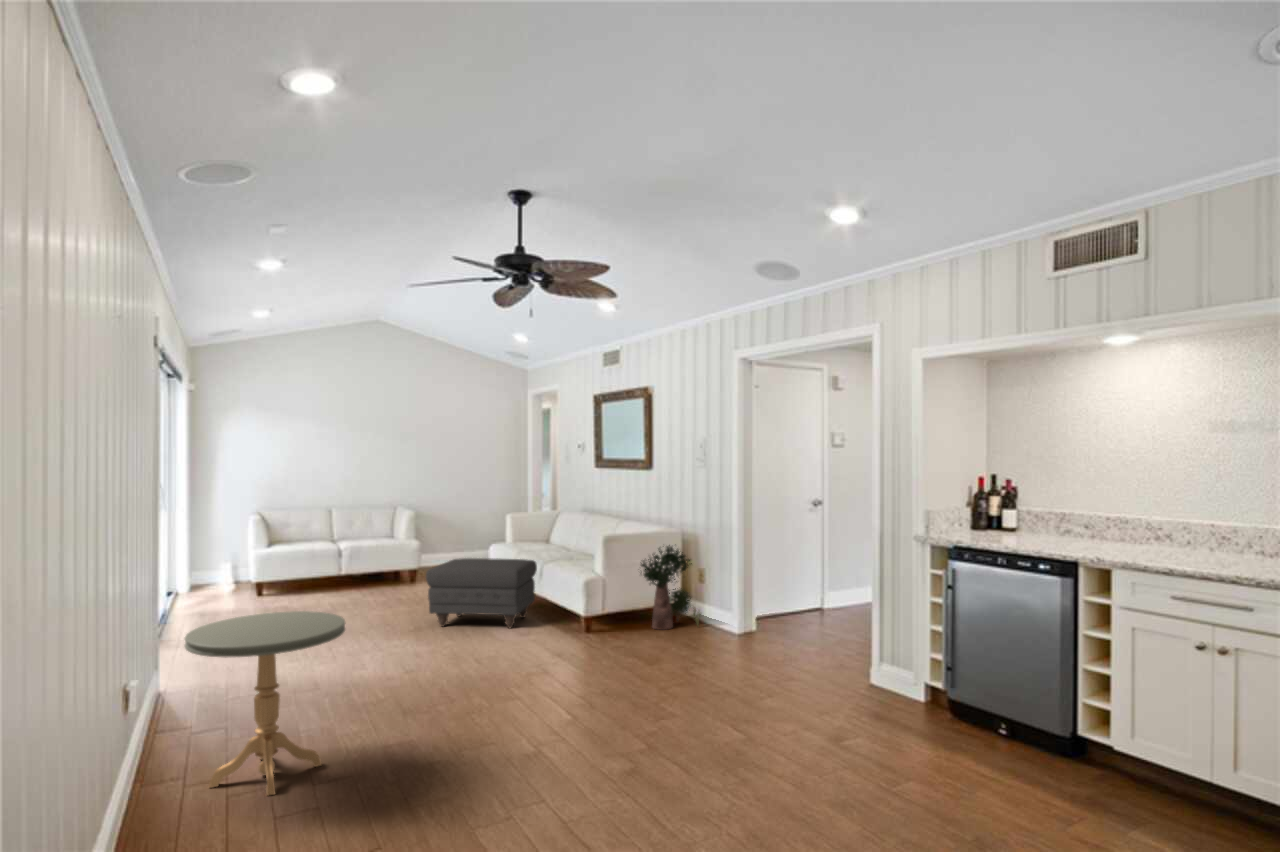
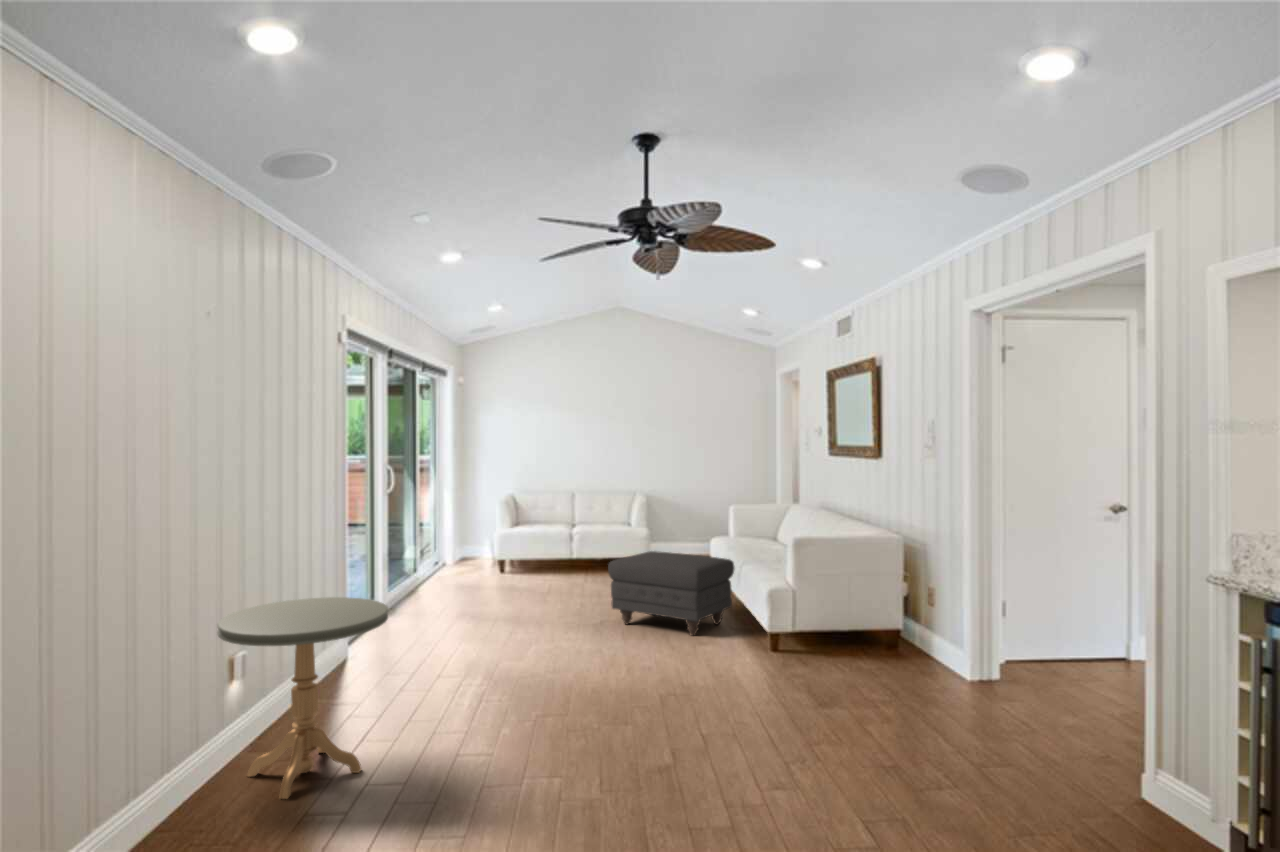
potted plant: present [641,545,700,630] -> none [842,552,925,664]

